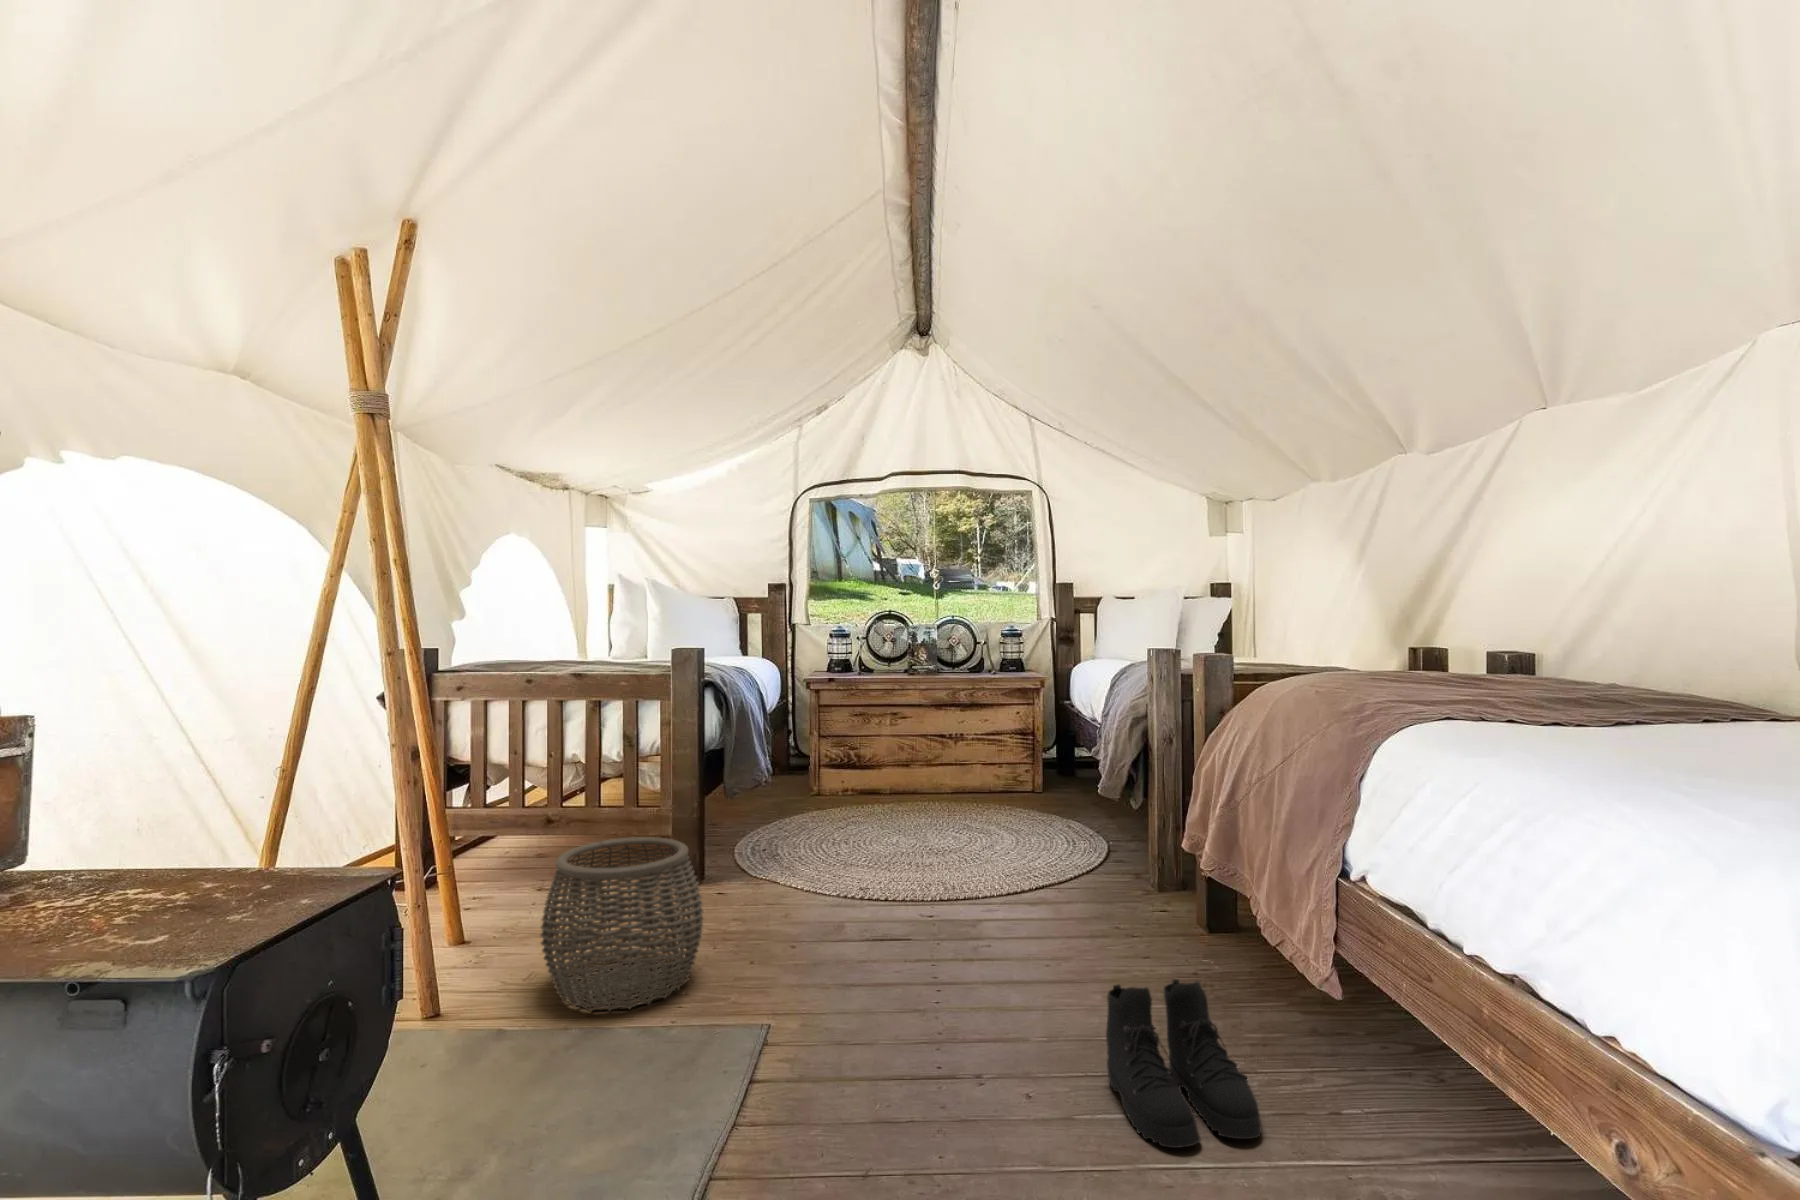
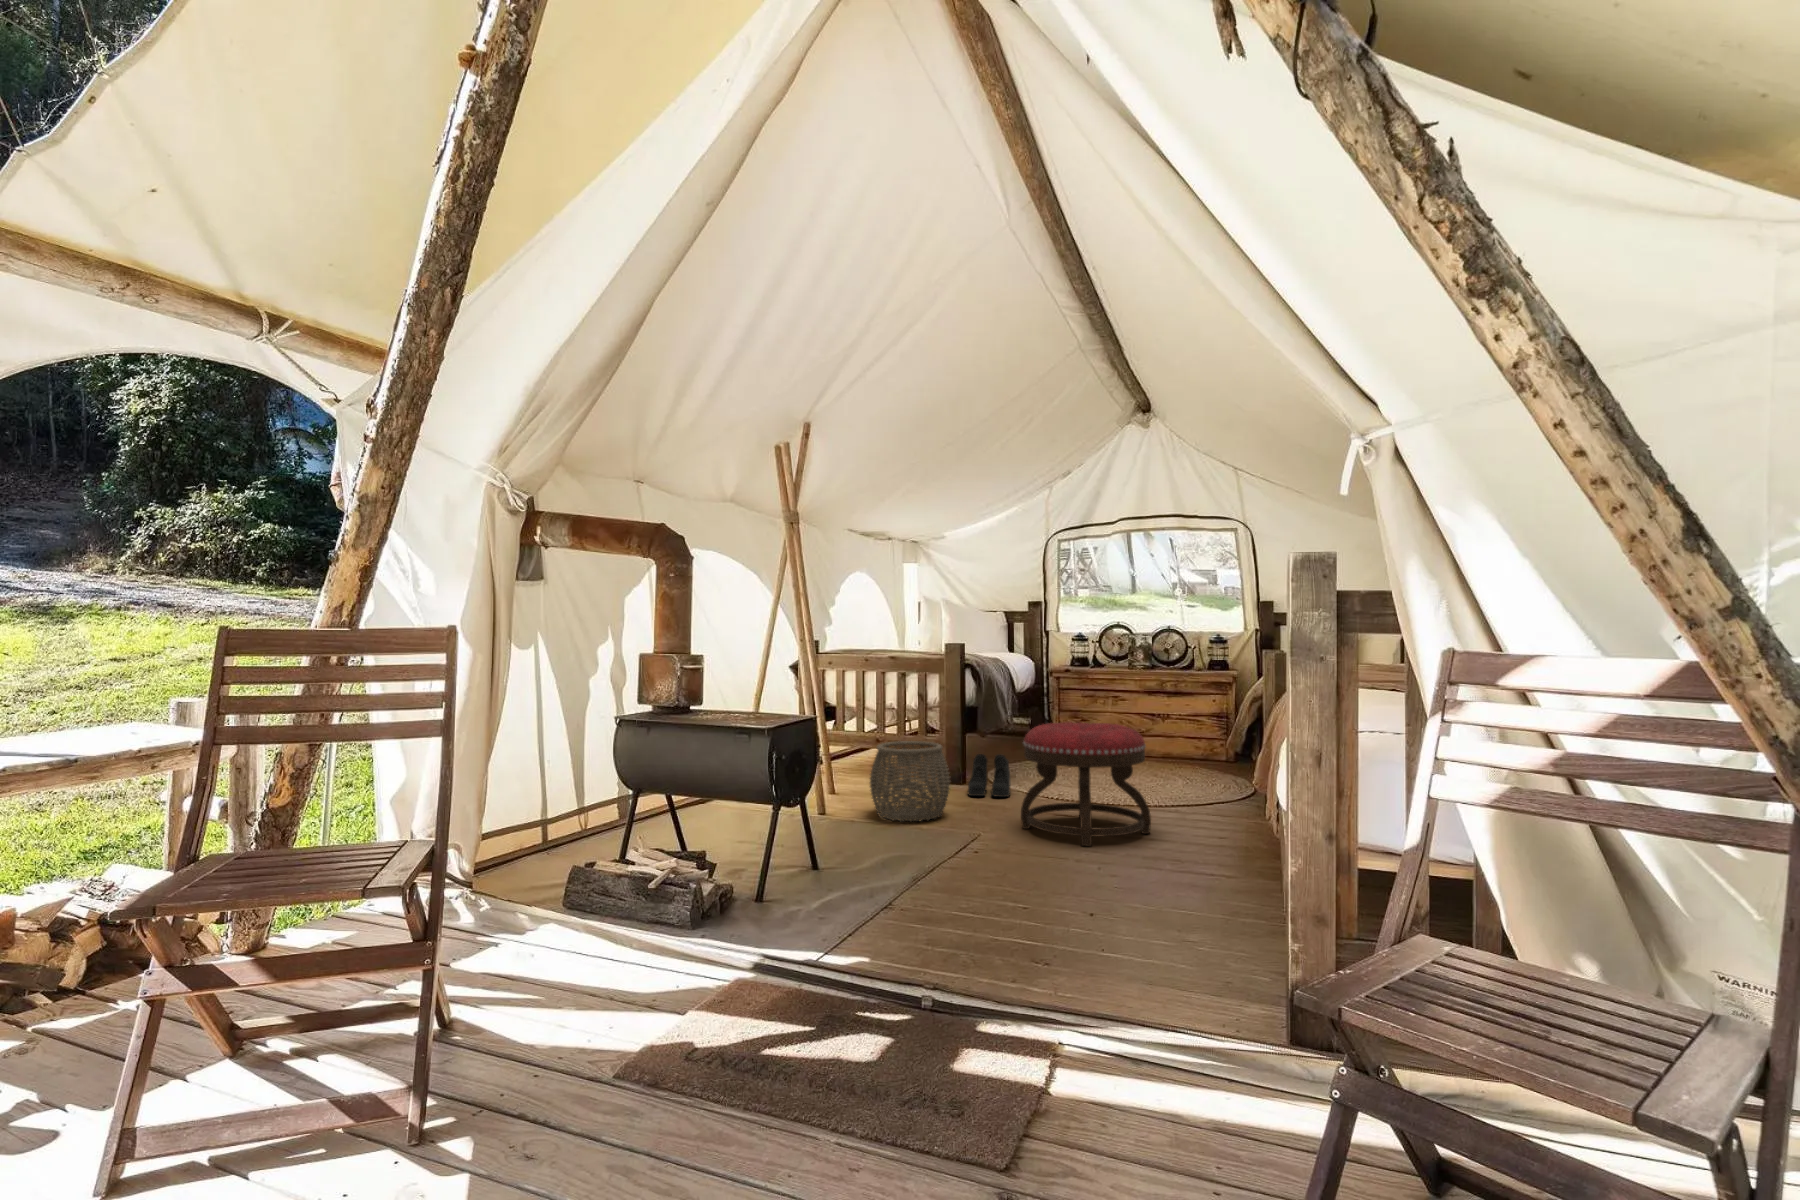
ottoman: none [842,786,1062,1033] -> present [1021,722,1151,846]
boots: present [1106,979,1262,1148] -> present [968,754,1011,797]

